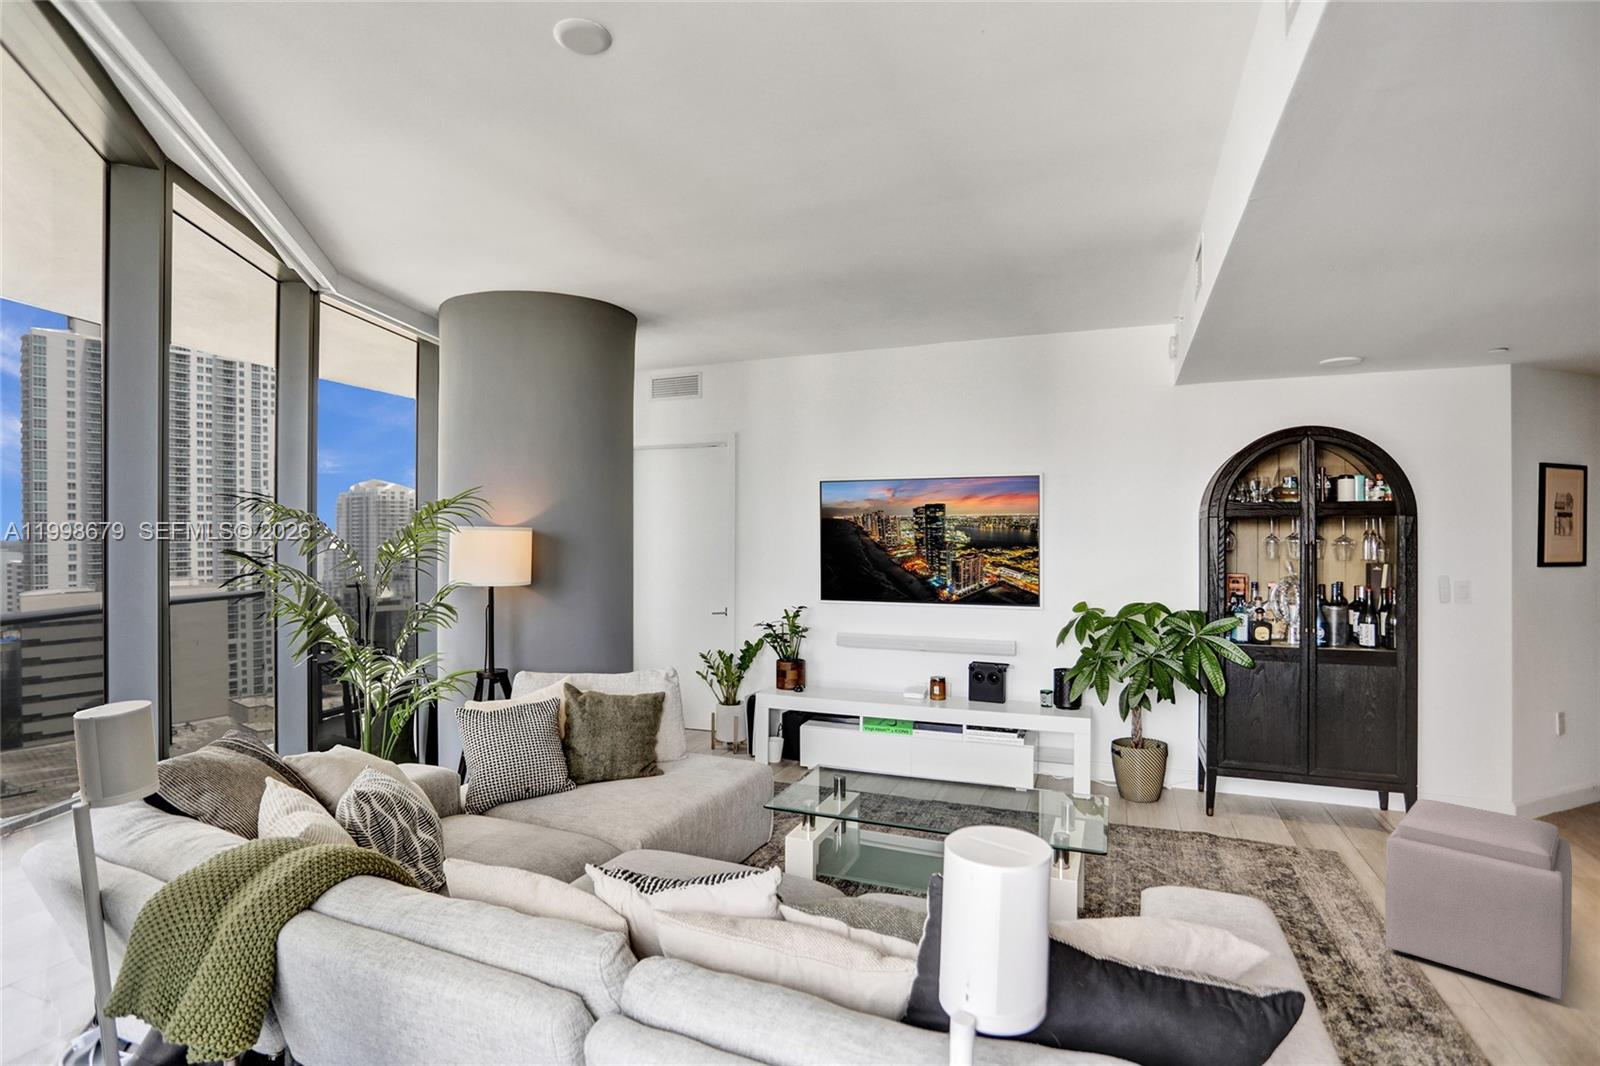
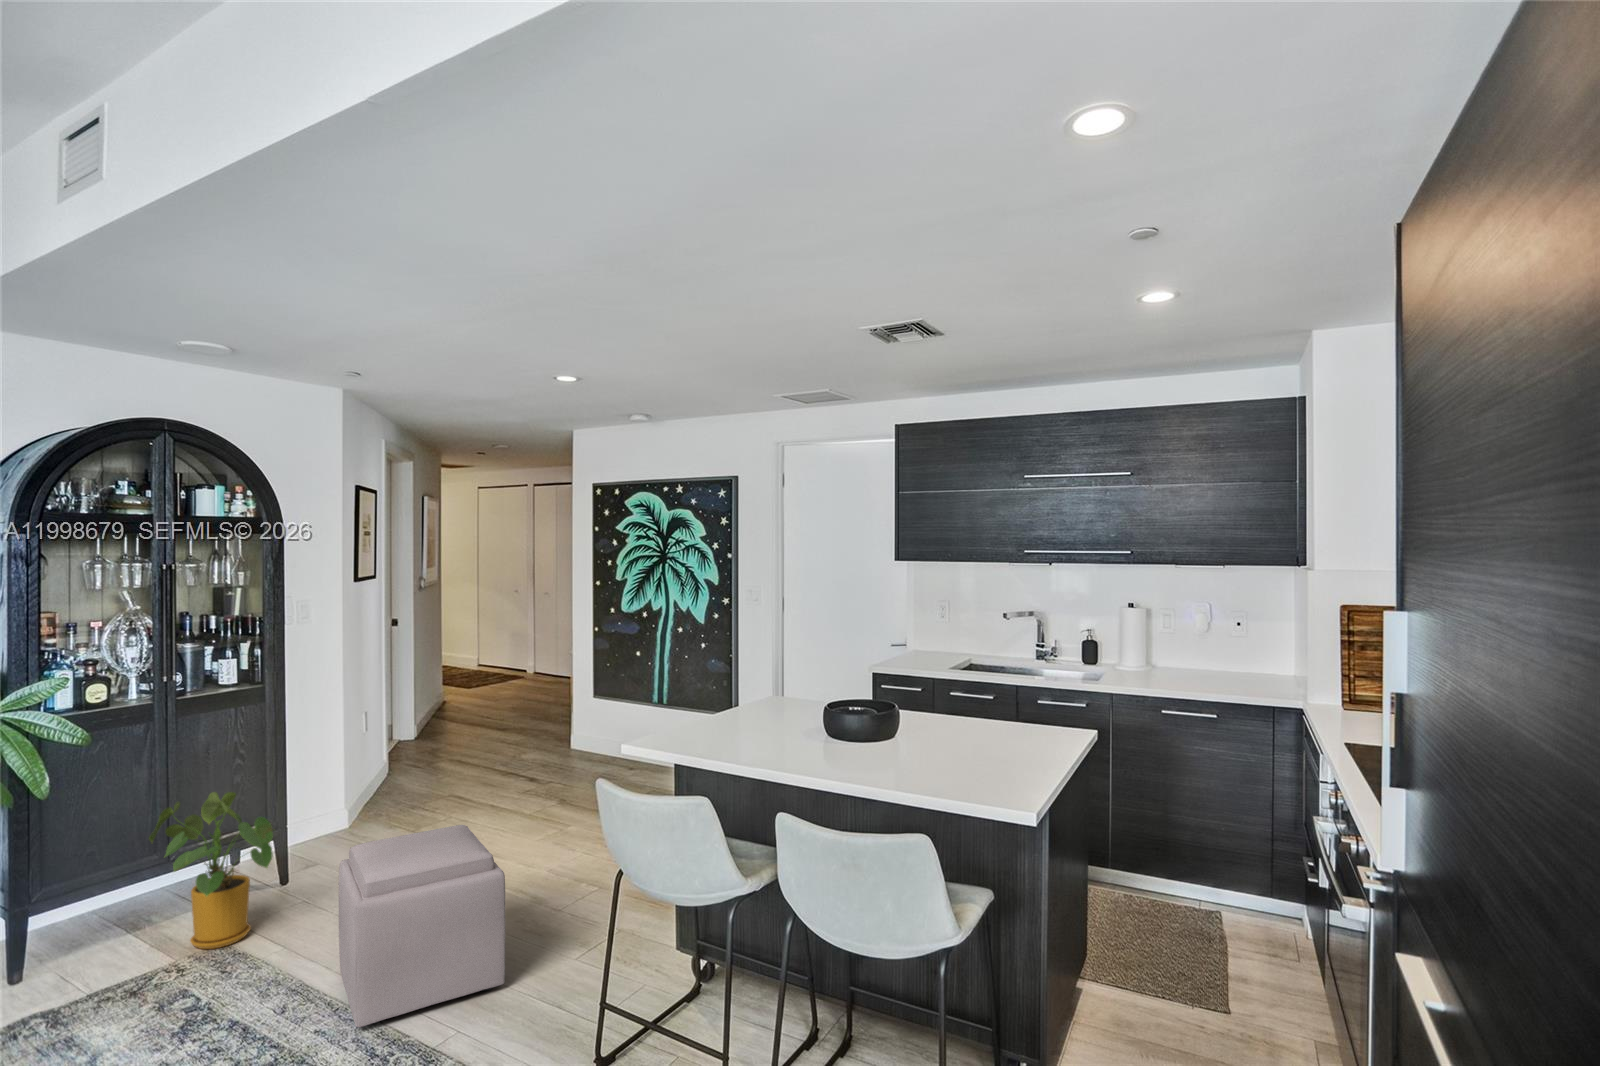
house plant: none [1291,728,1390,855] -> present [149,792,273,949]

